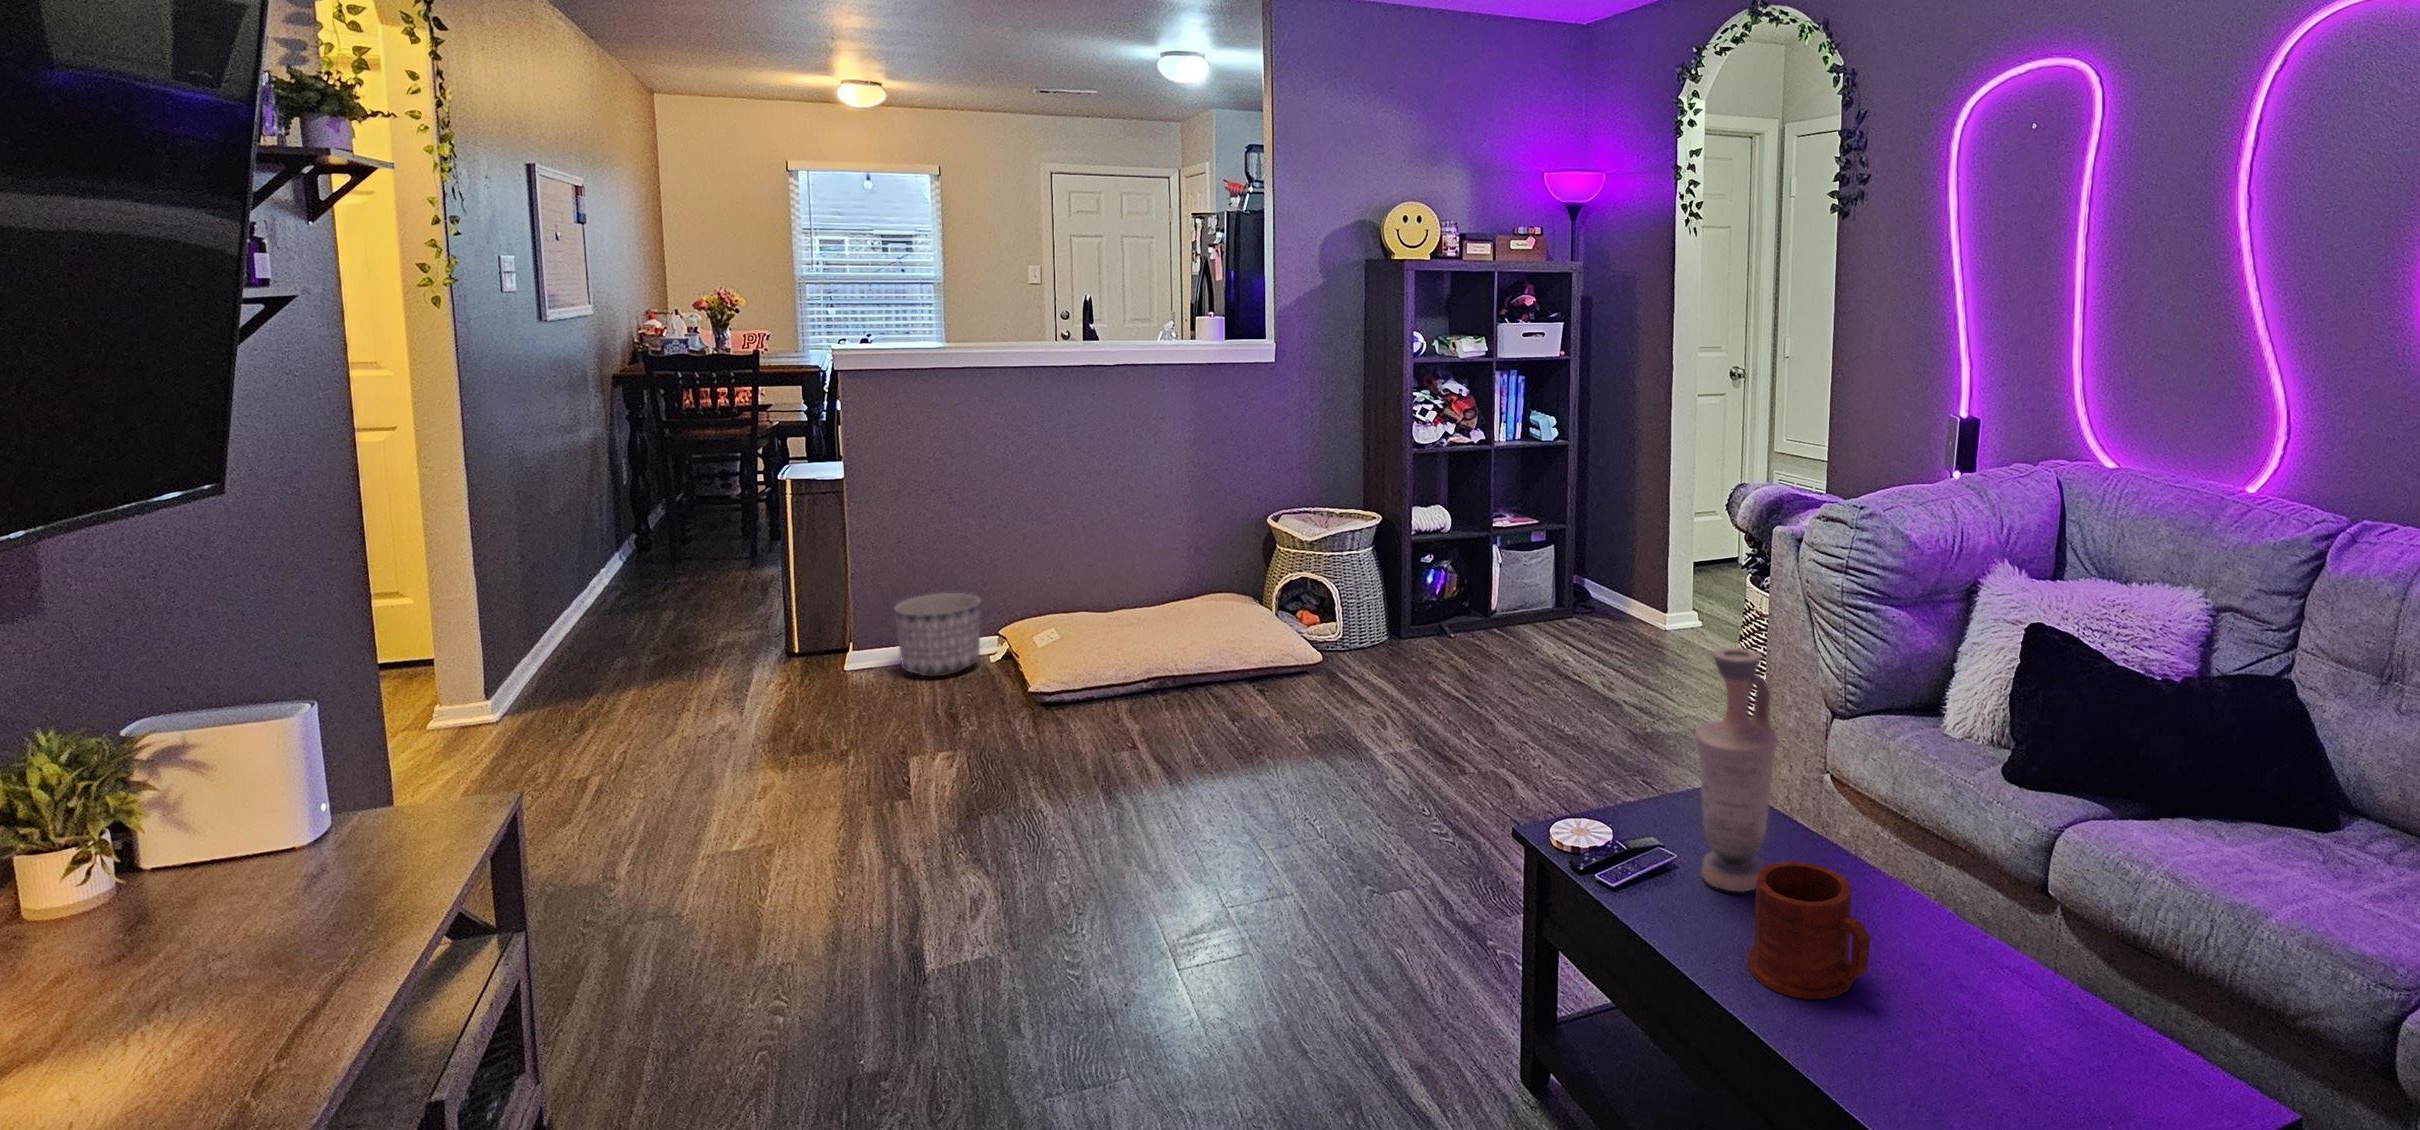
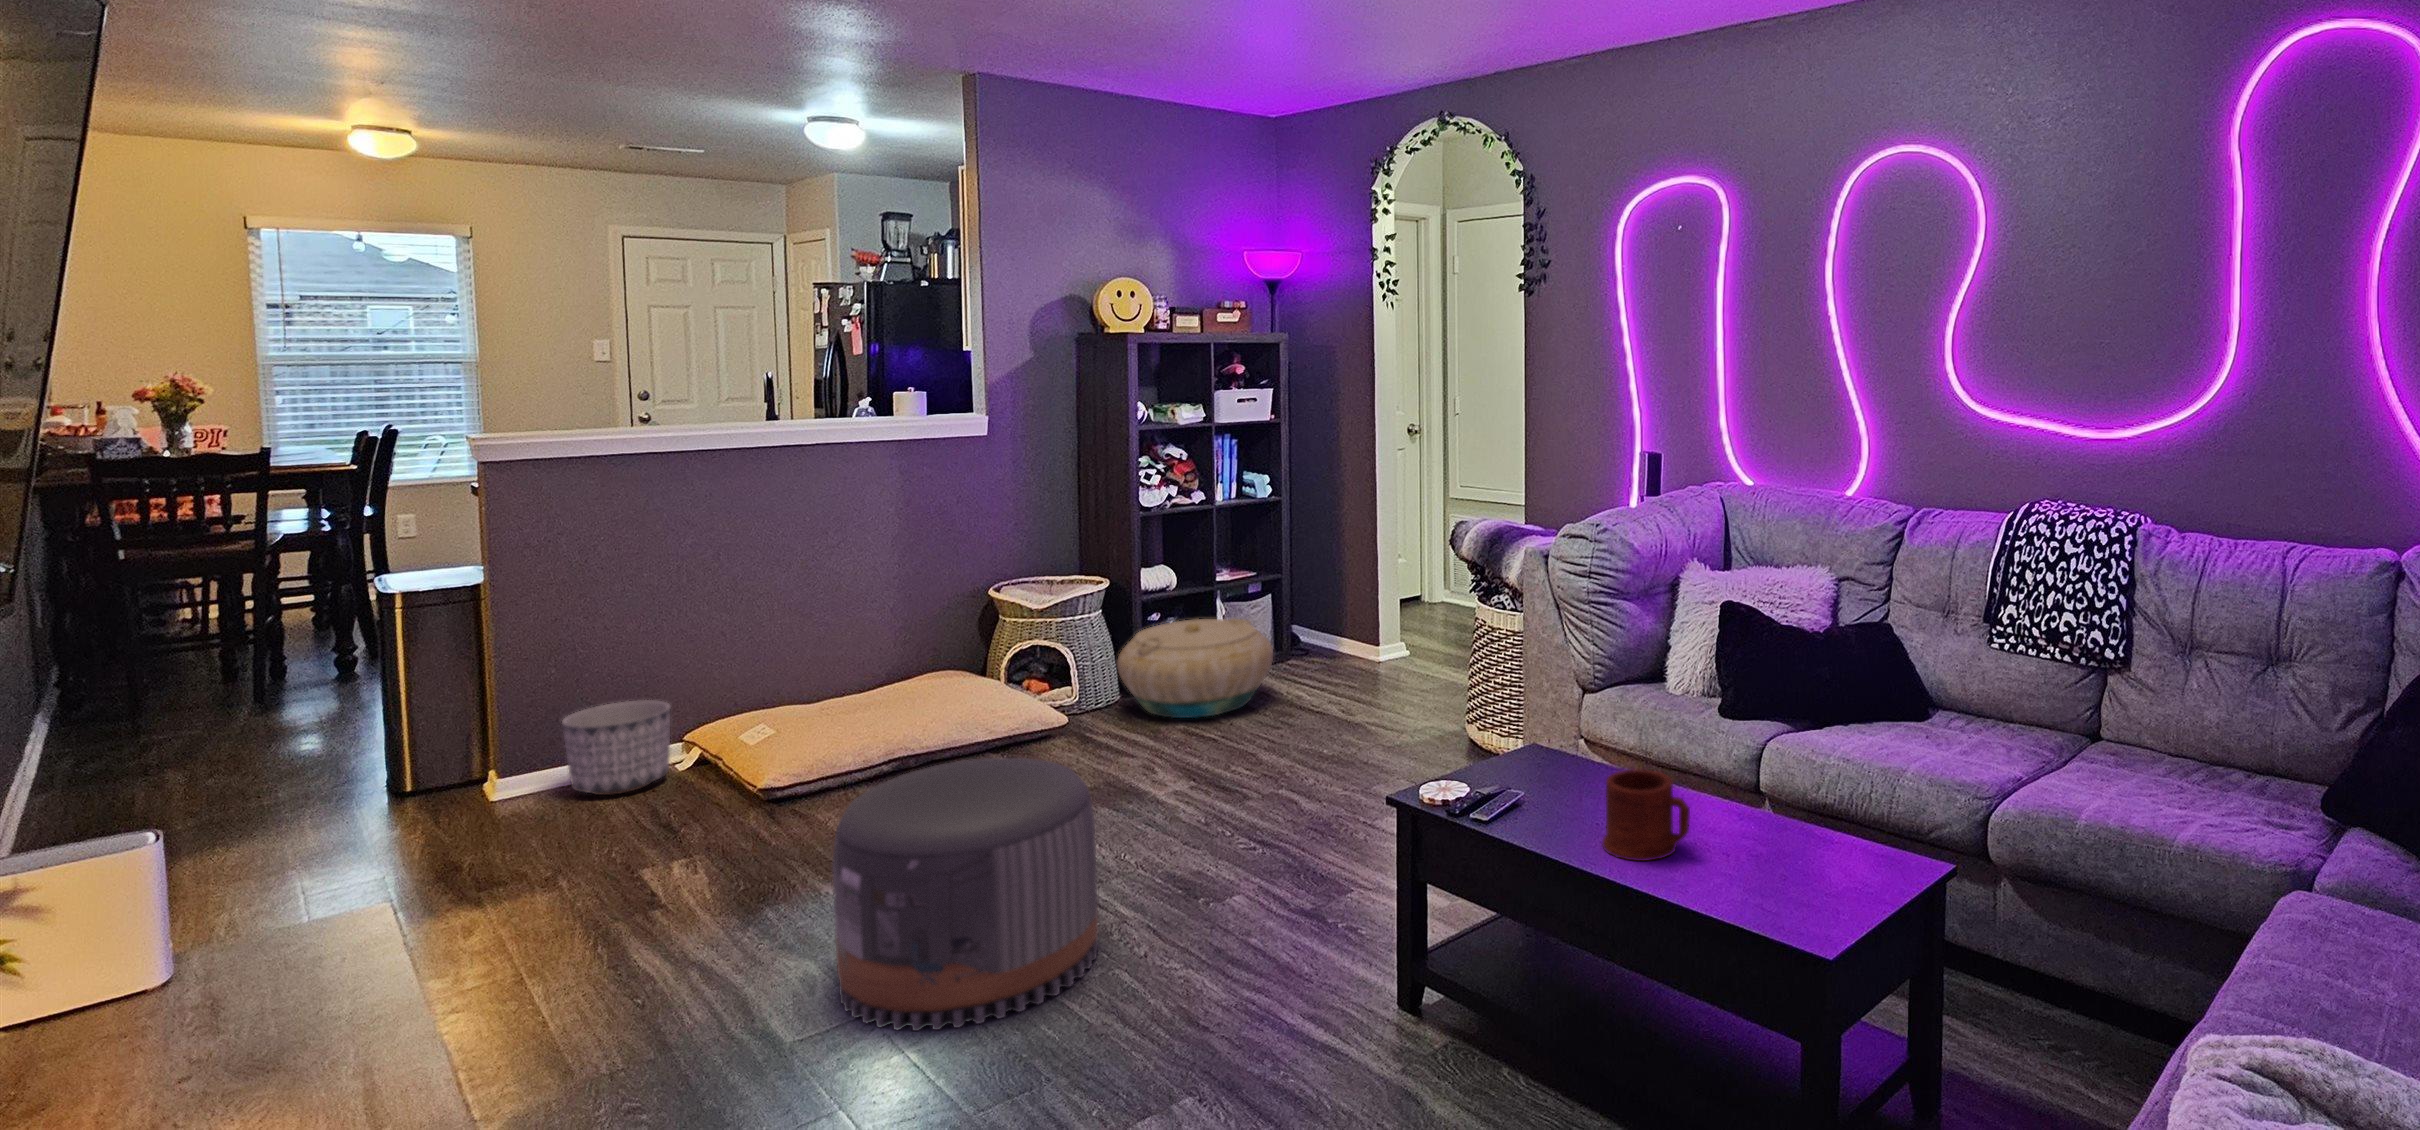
basket: none [1379,564,1537,668] -> present [1117,619,1273,718]
vase: present [1695,648,1778,892] -> none [1536,625,1597,809]
pouf: none [977,704,1241,991] -> present [832,758,1098,1031]

